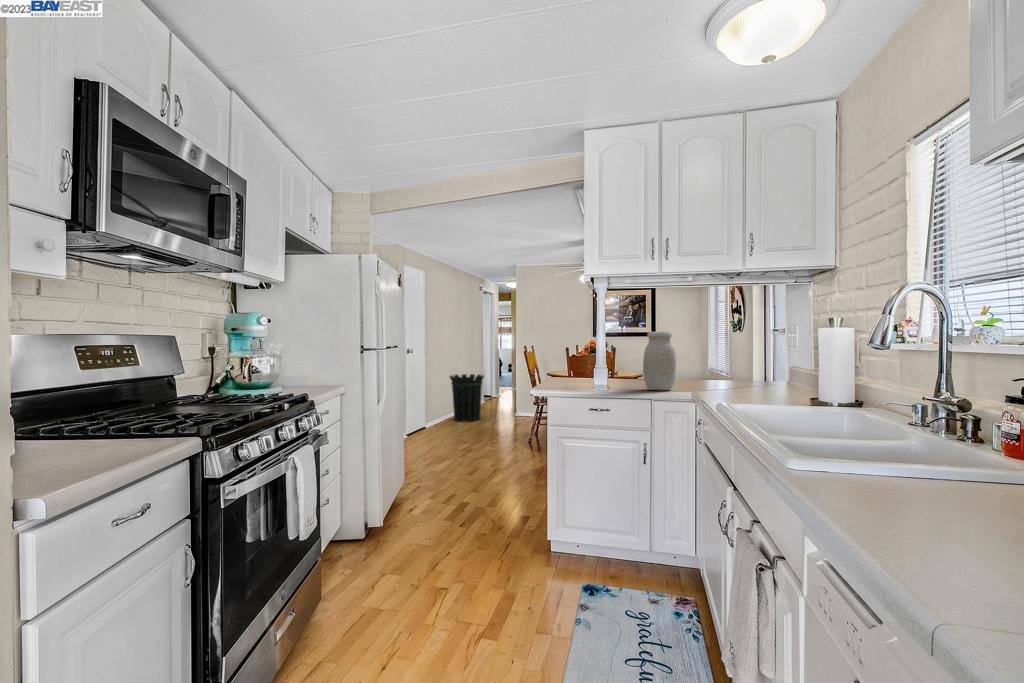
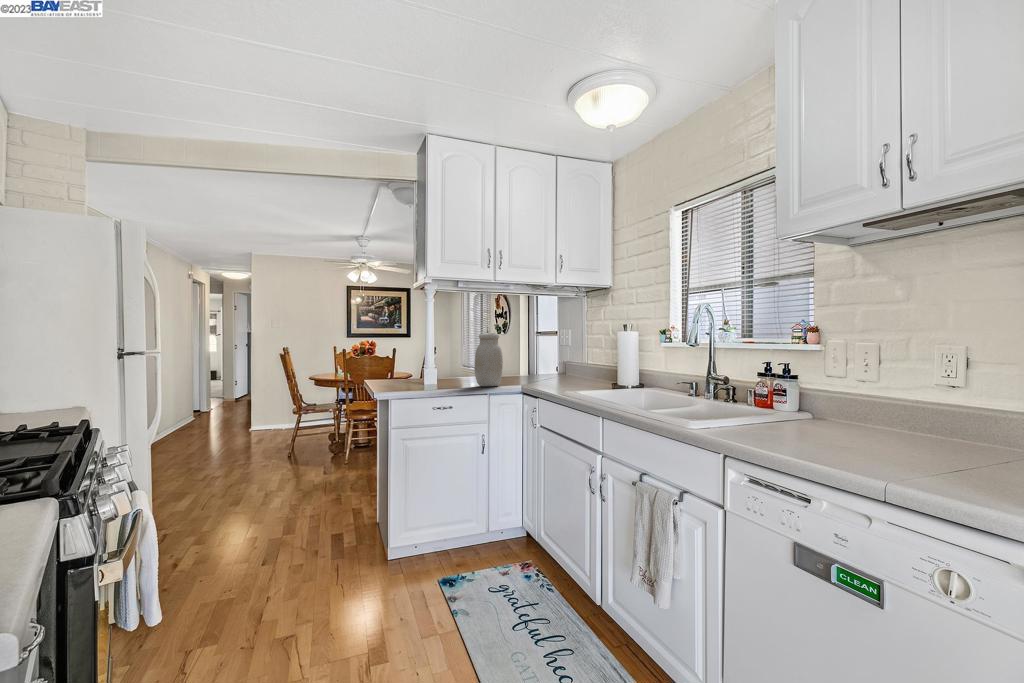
waste bin: present [450,374,484,421] -> none [153,384,208,446]

